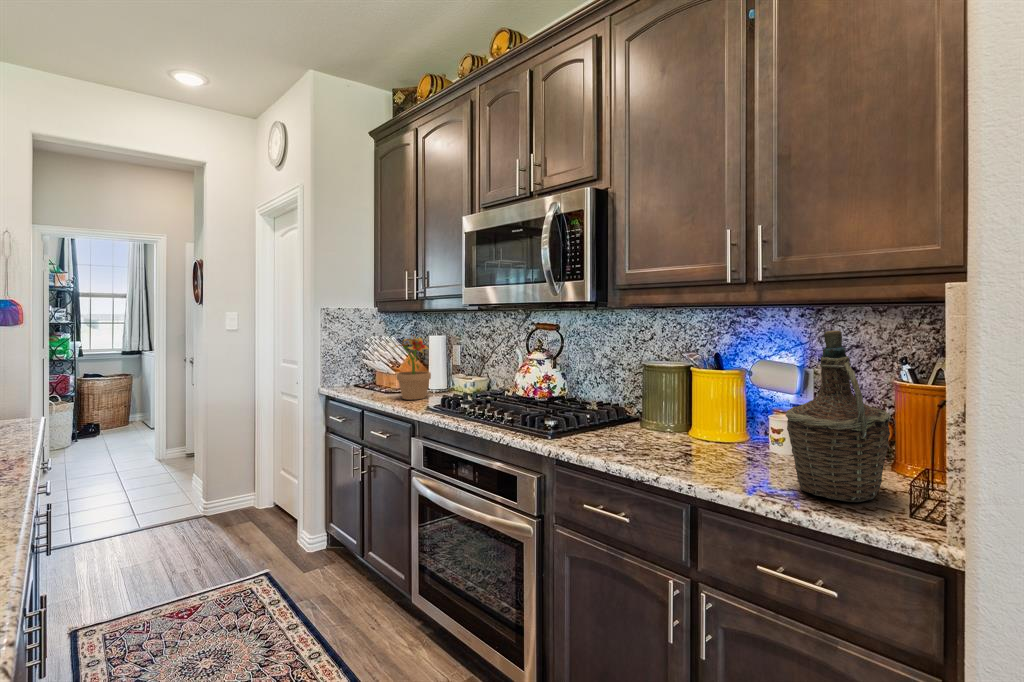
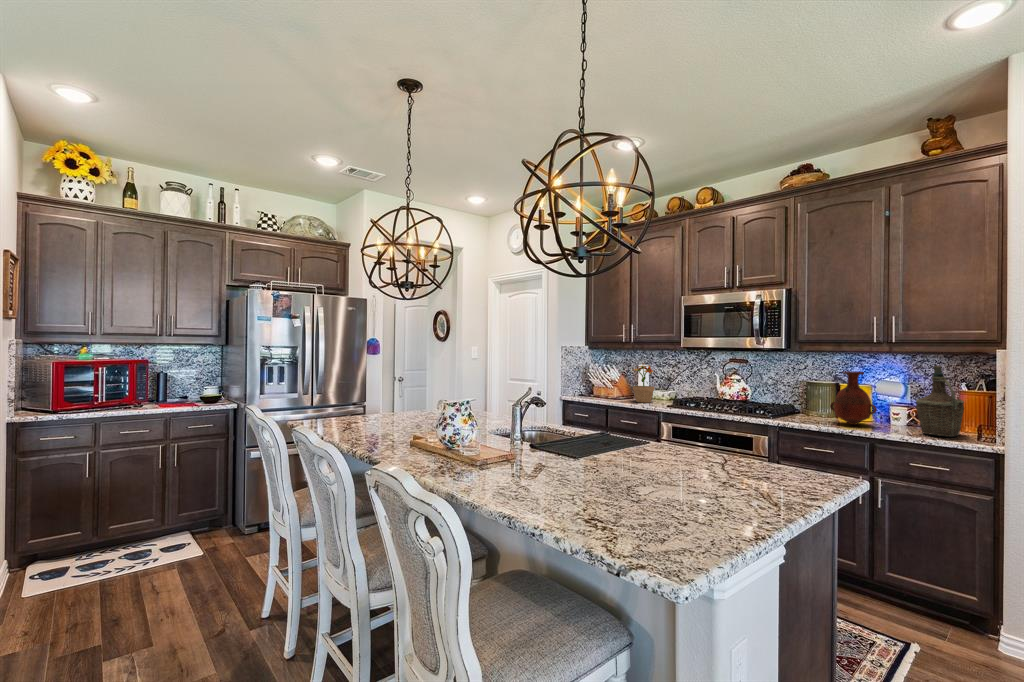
vase: none [644,346,719,457] -> present [830,372,877,425]

